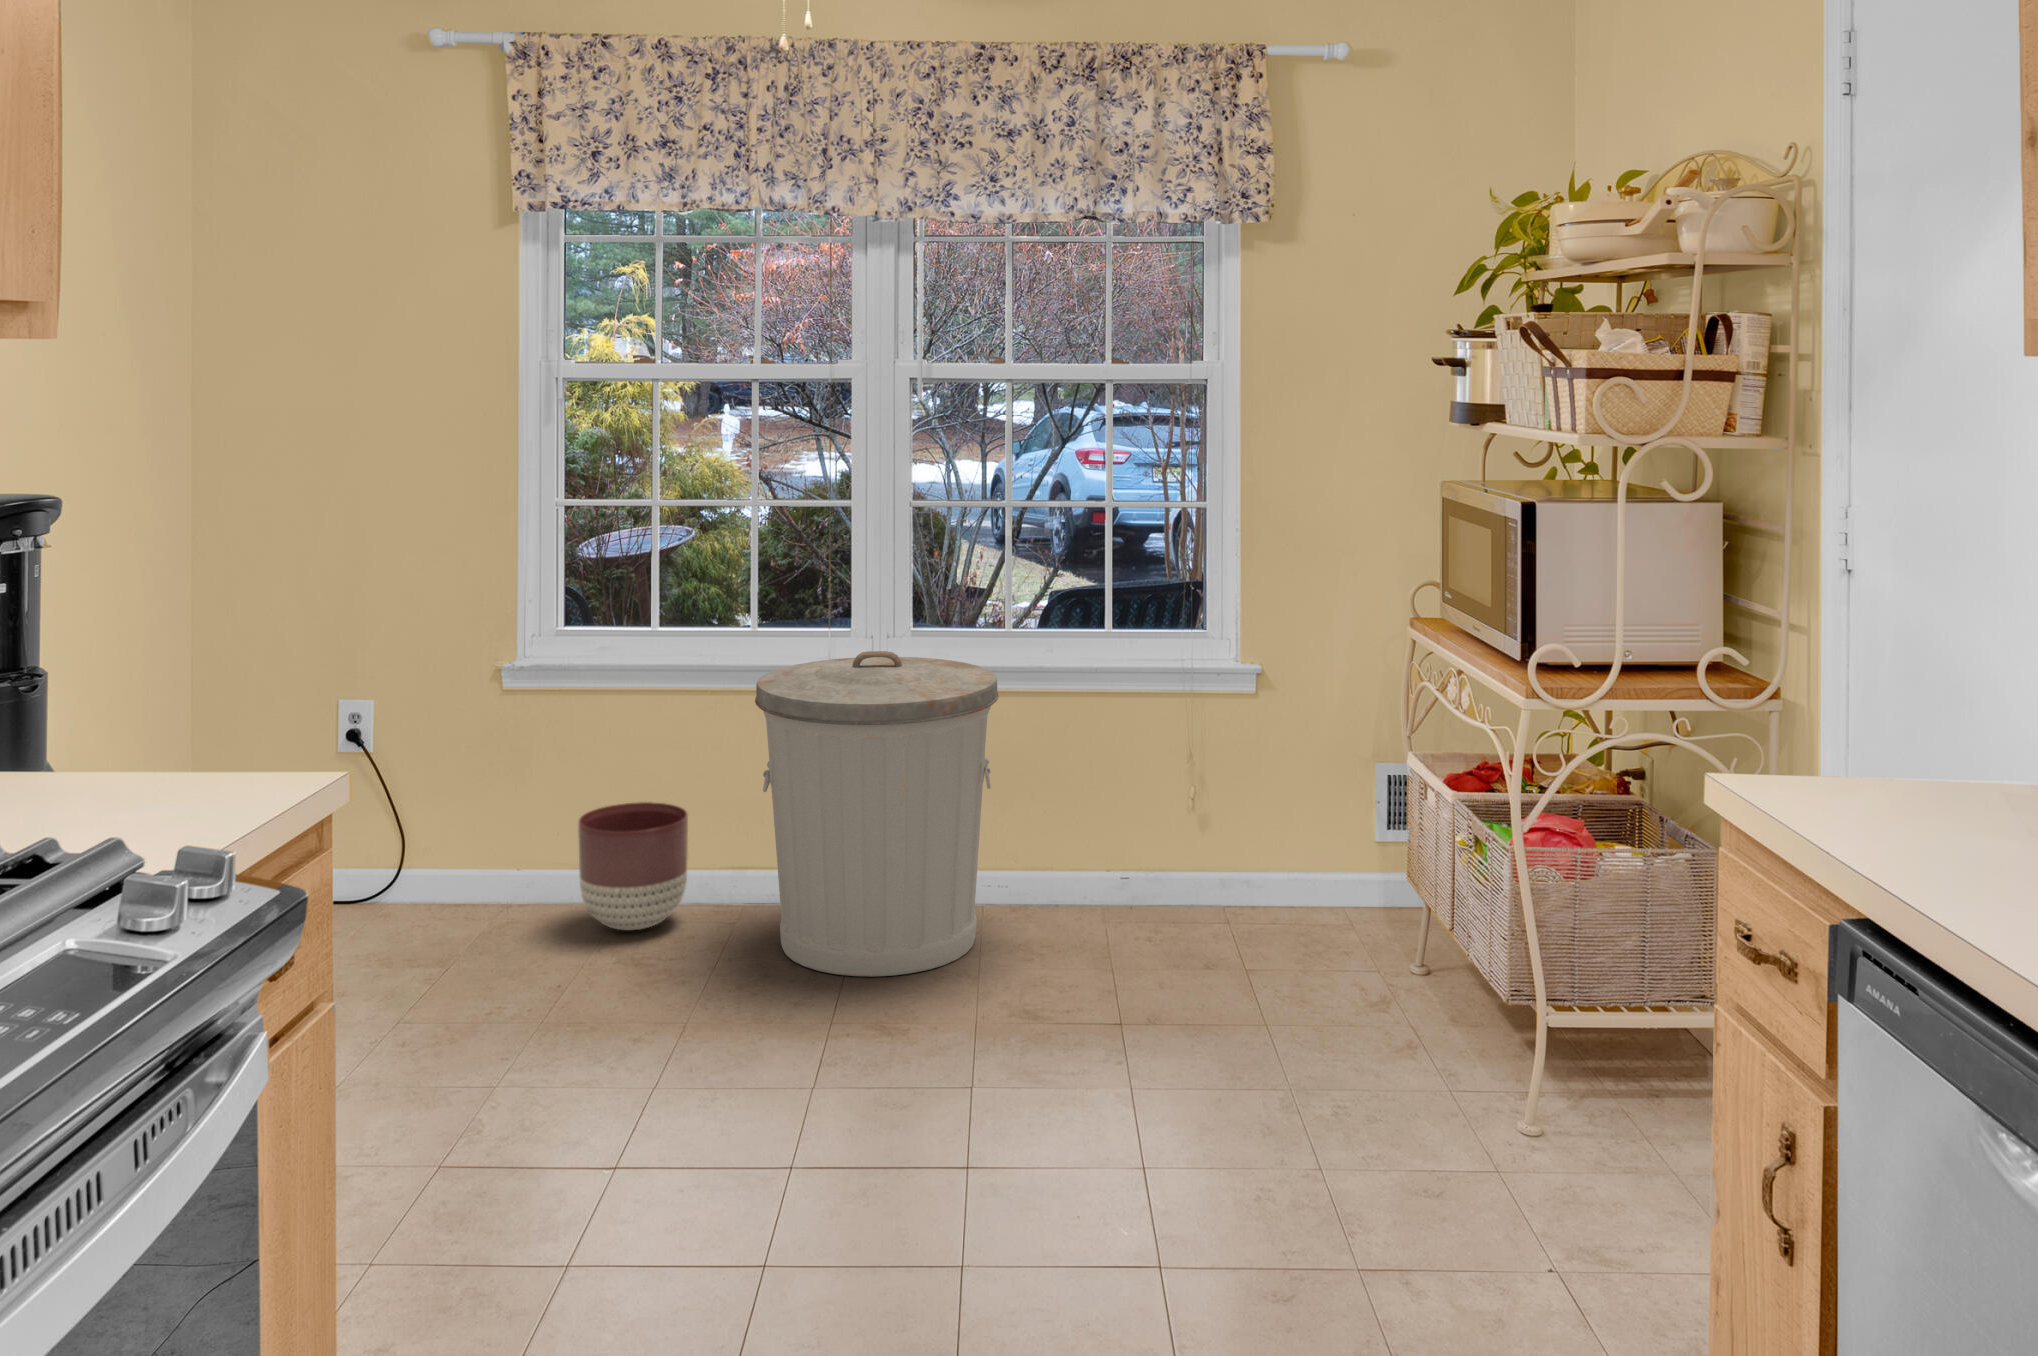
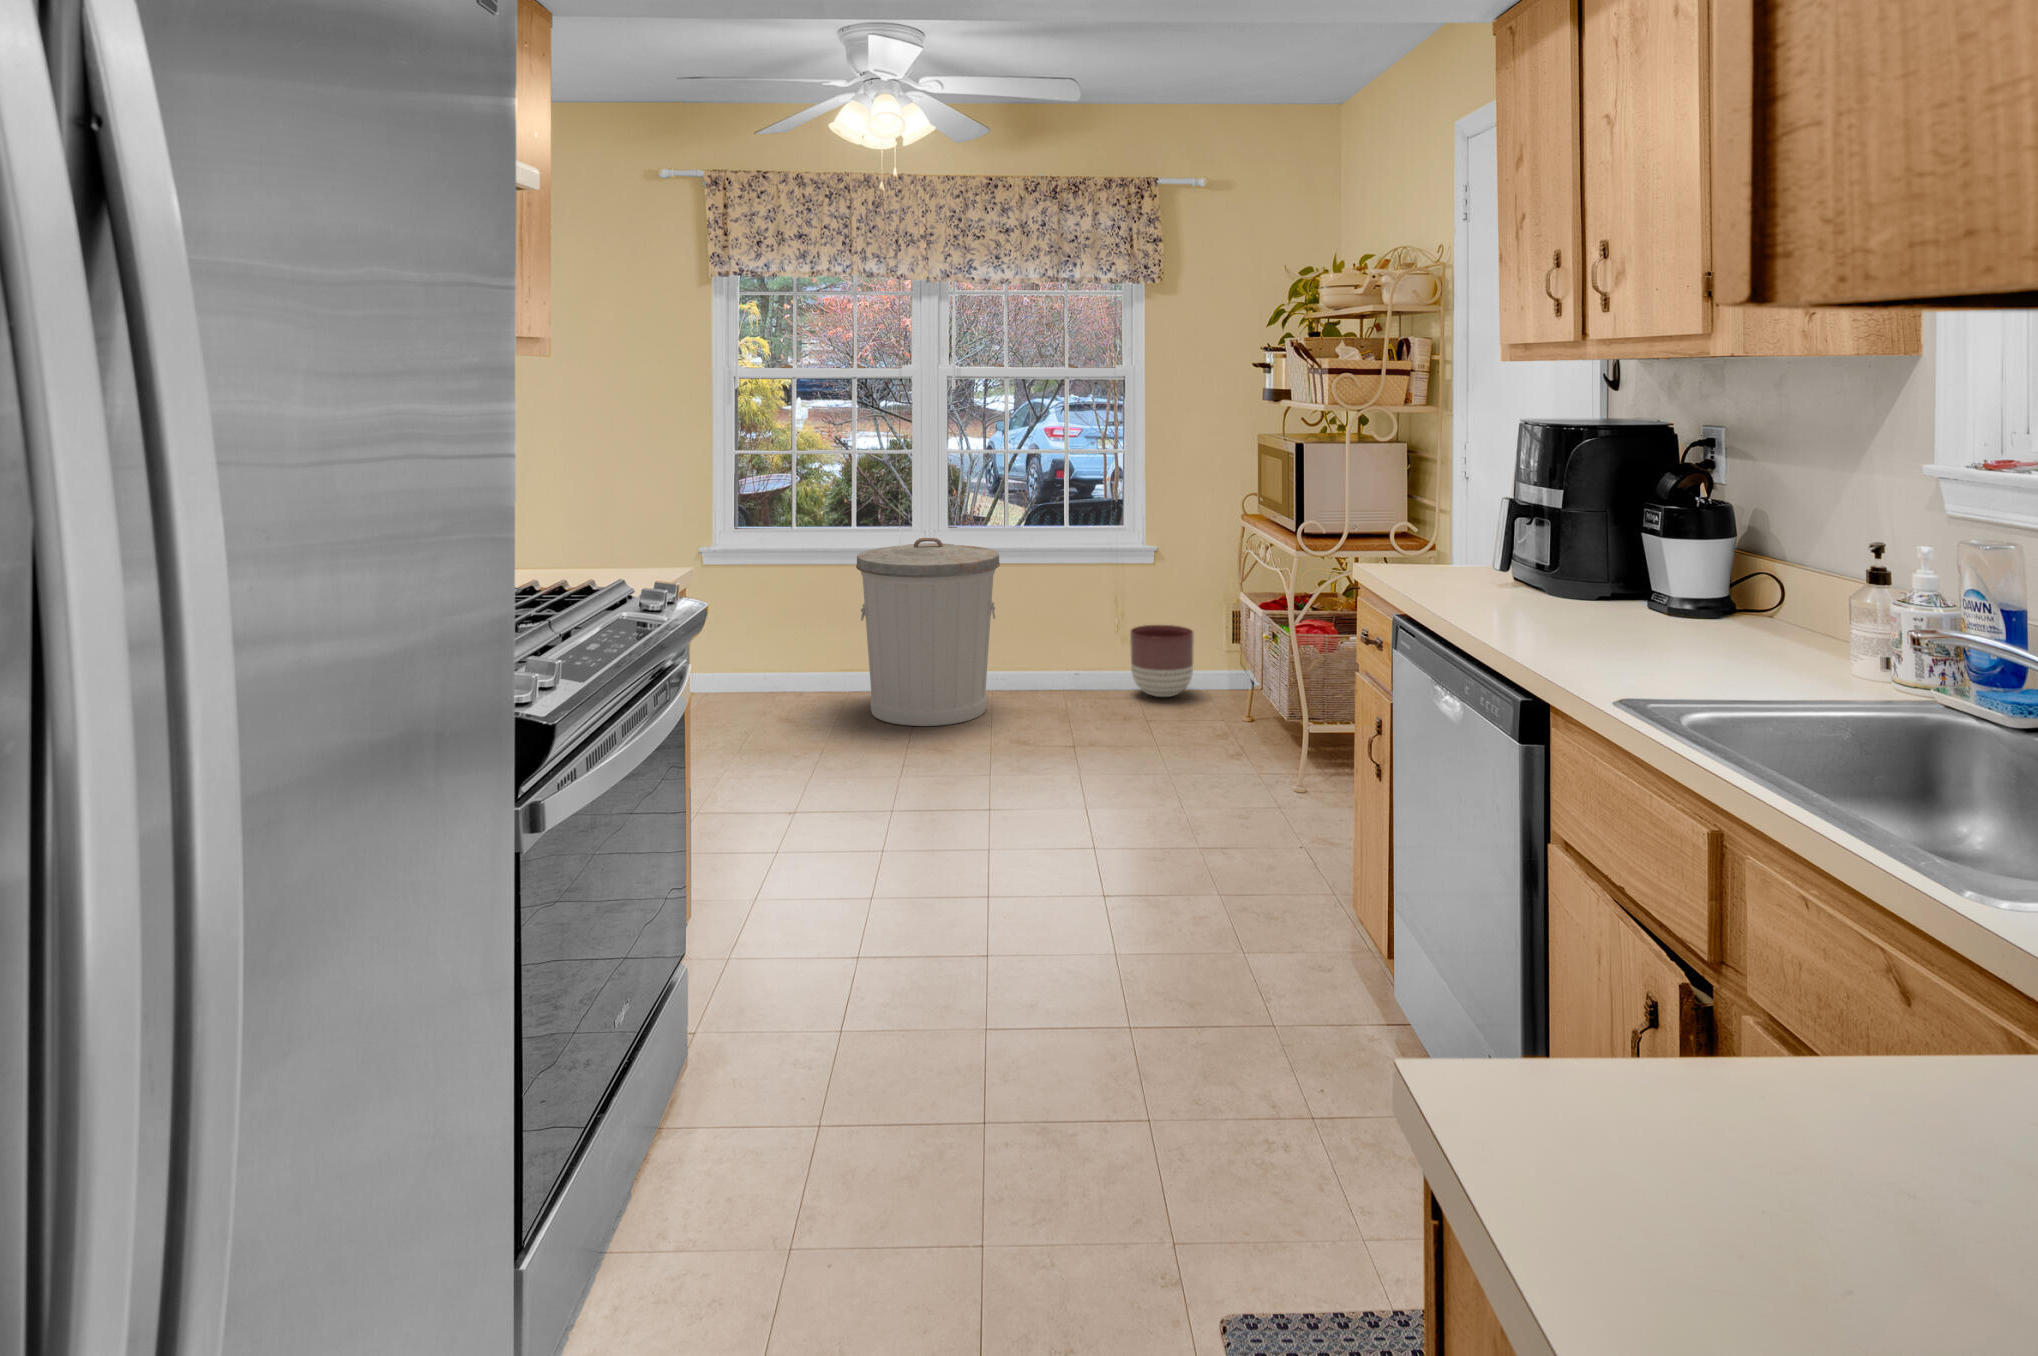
planter: present [578,802,688,930] -> present [1130,625,1194,697]

